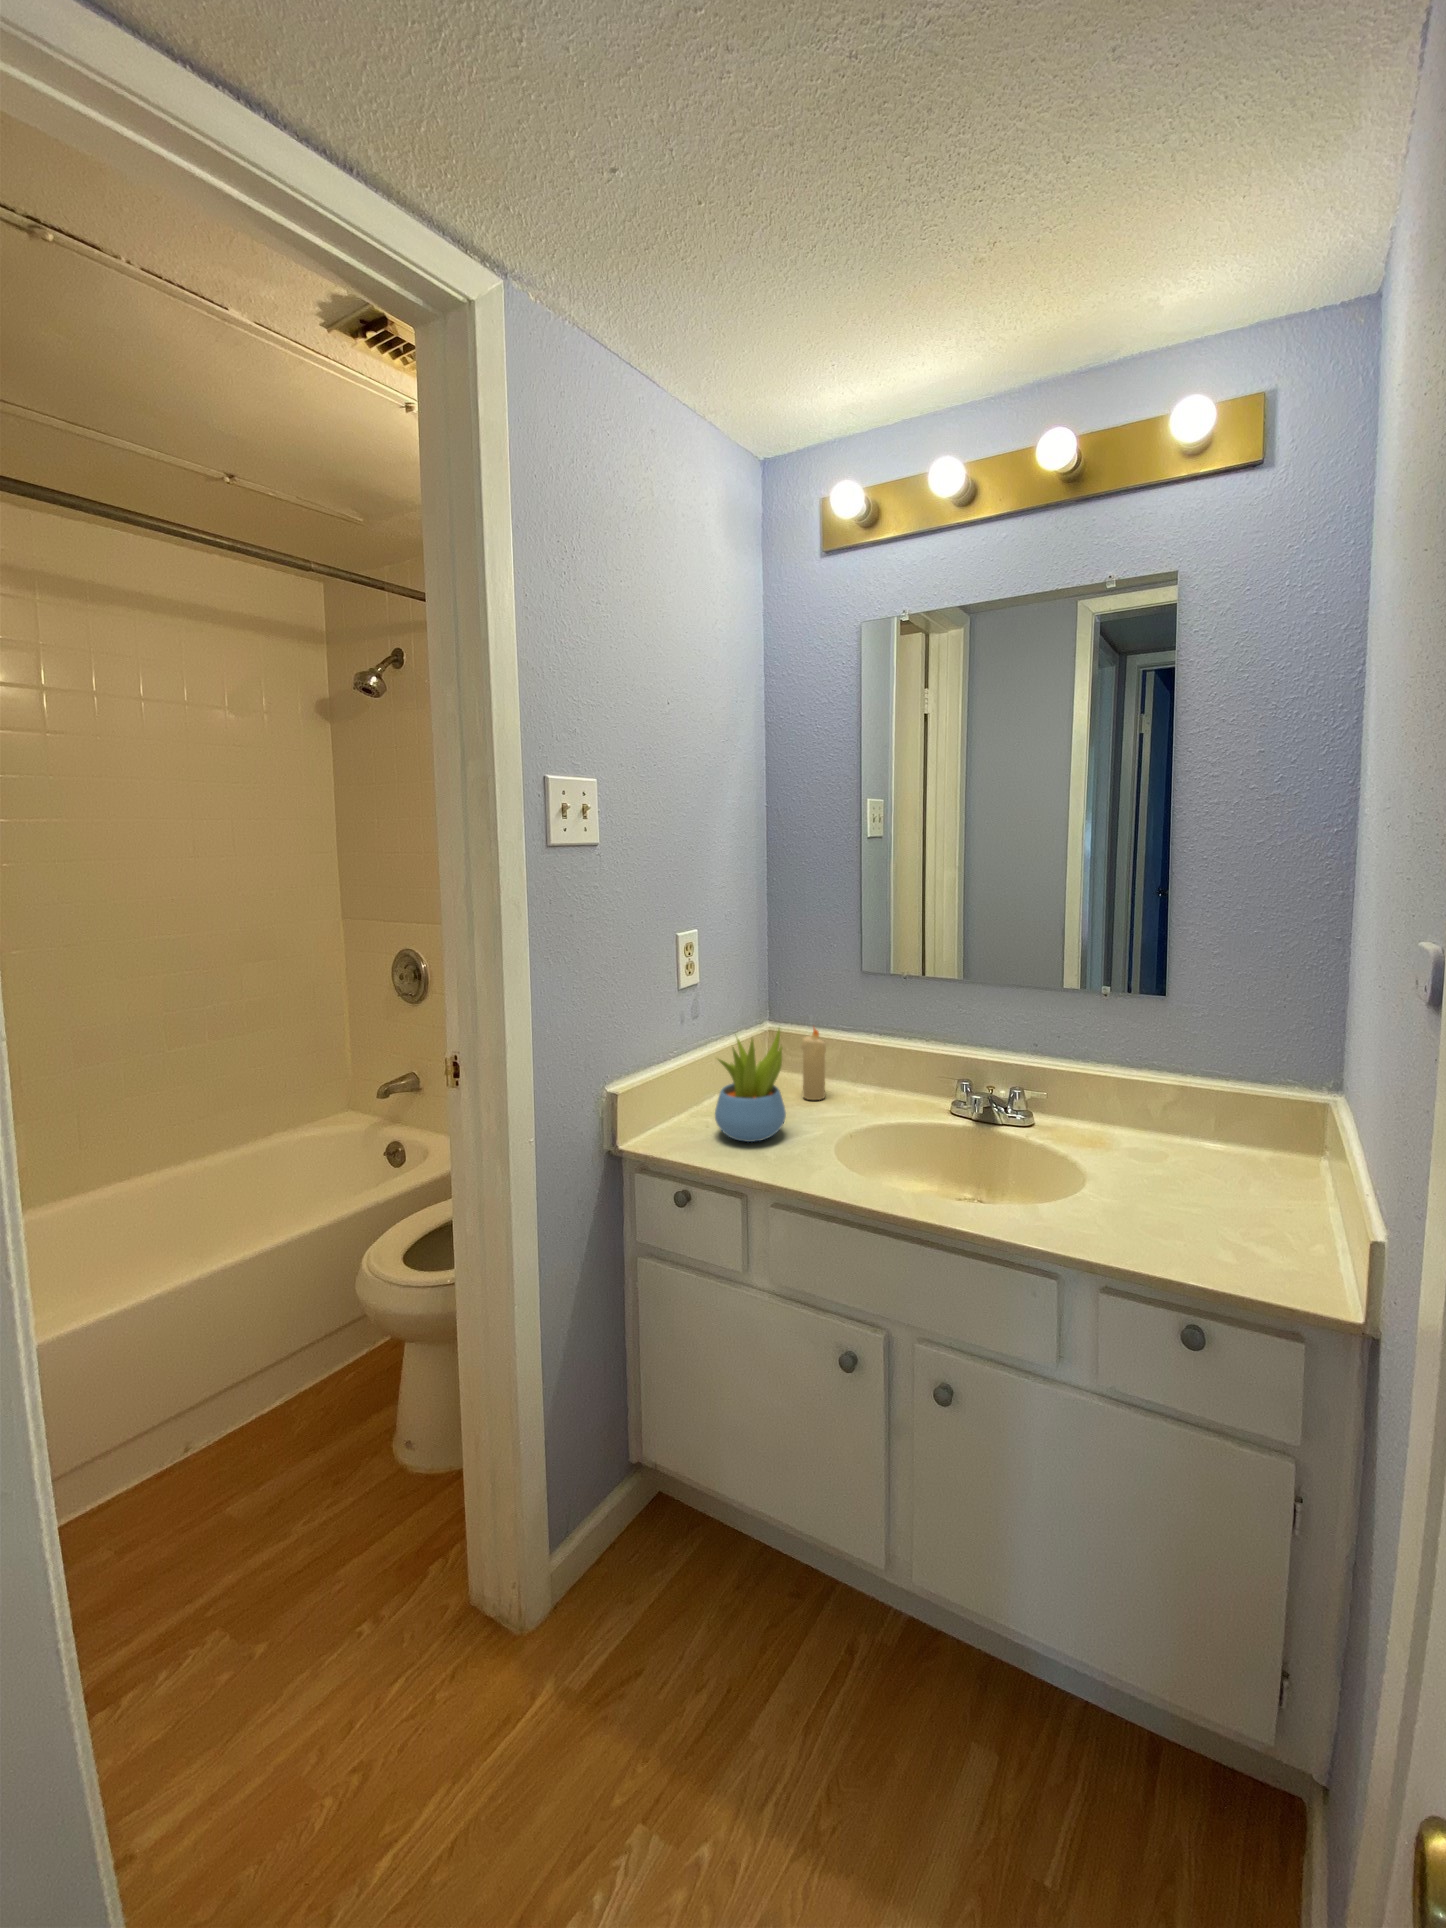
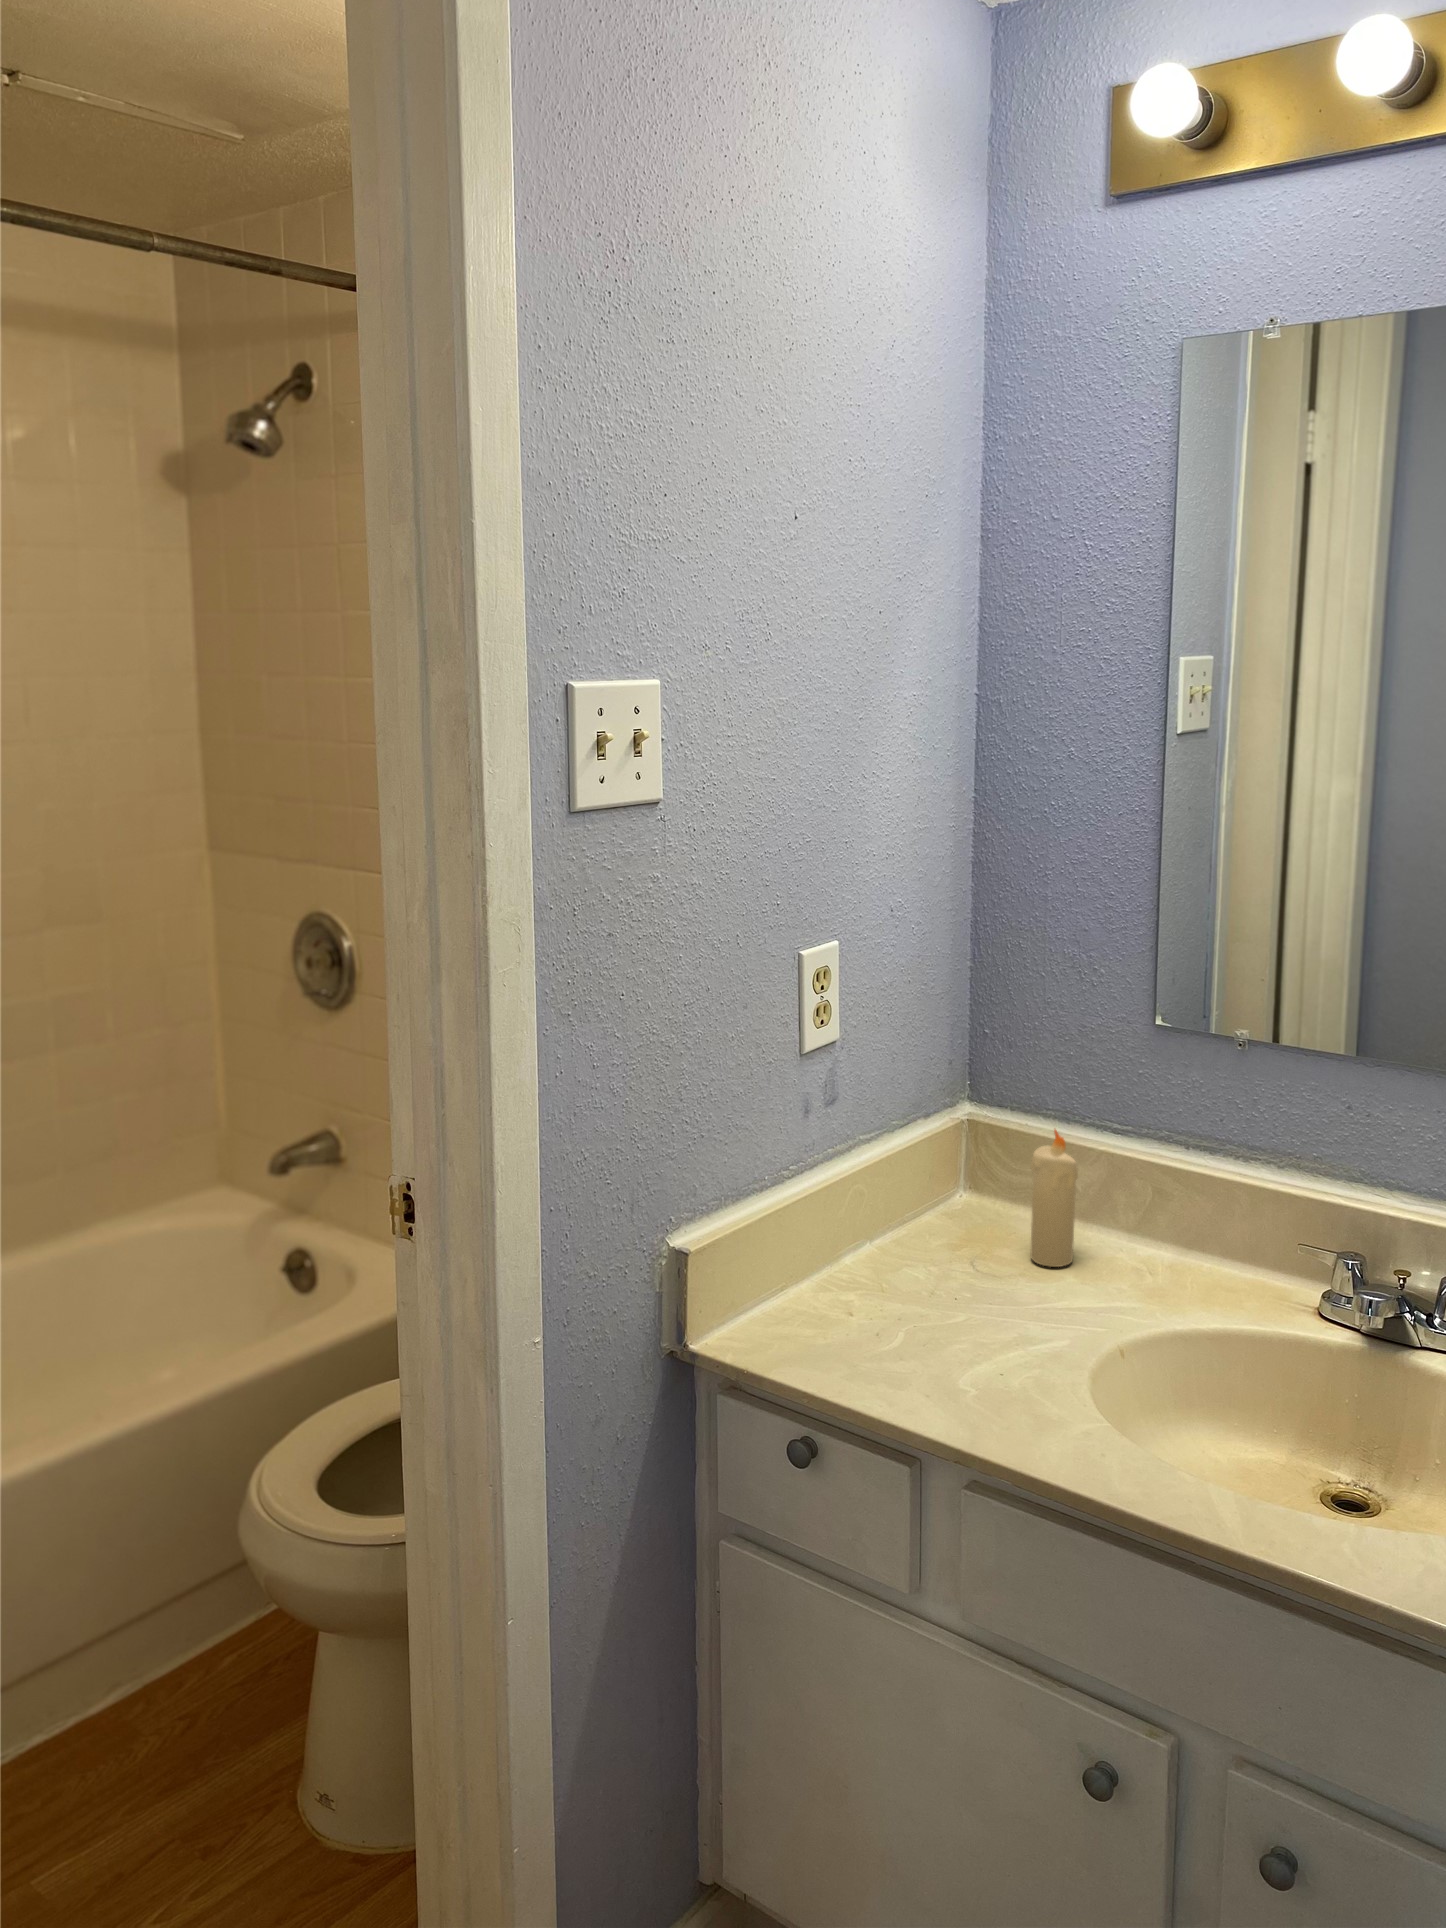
succulent plant: present [715,1029,786,1142] -> none [866,1138,1000,1353]

